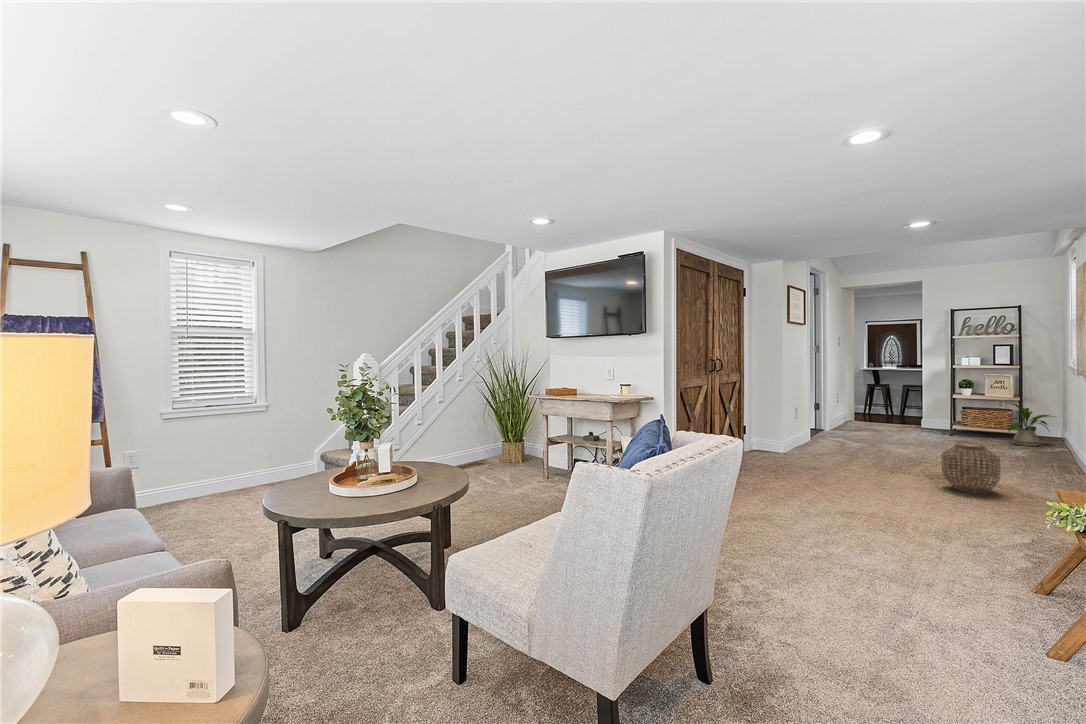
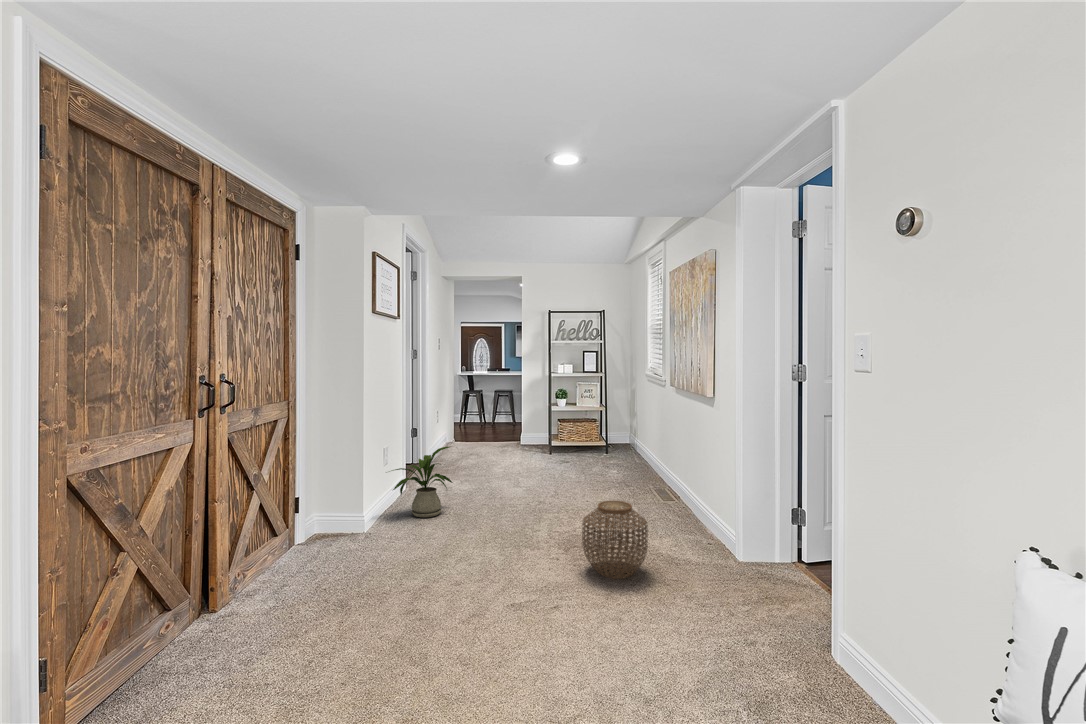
house plant: present [1008,404,1054,446] -> present [392,446,453,518]

